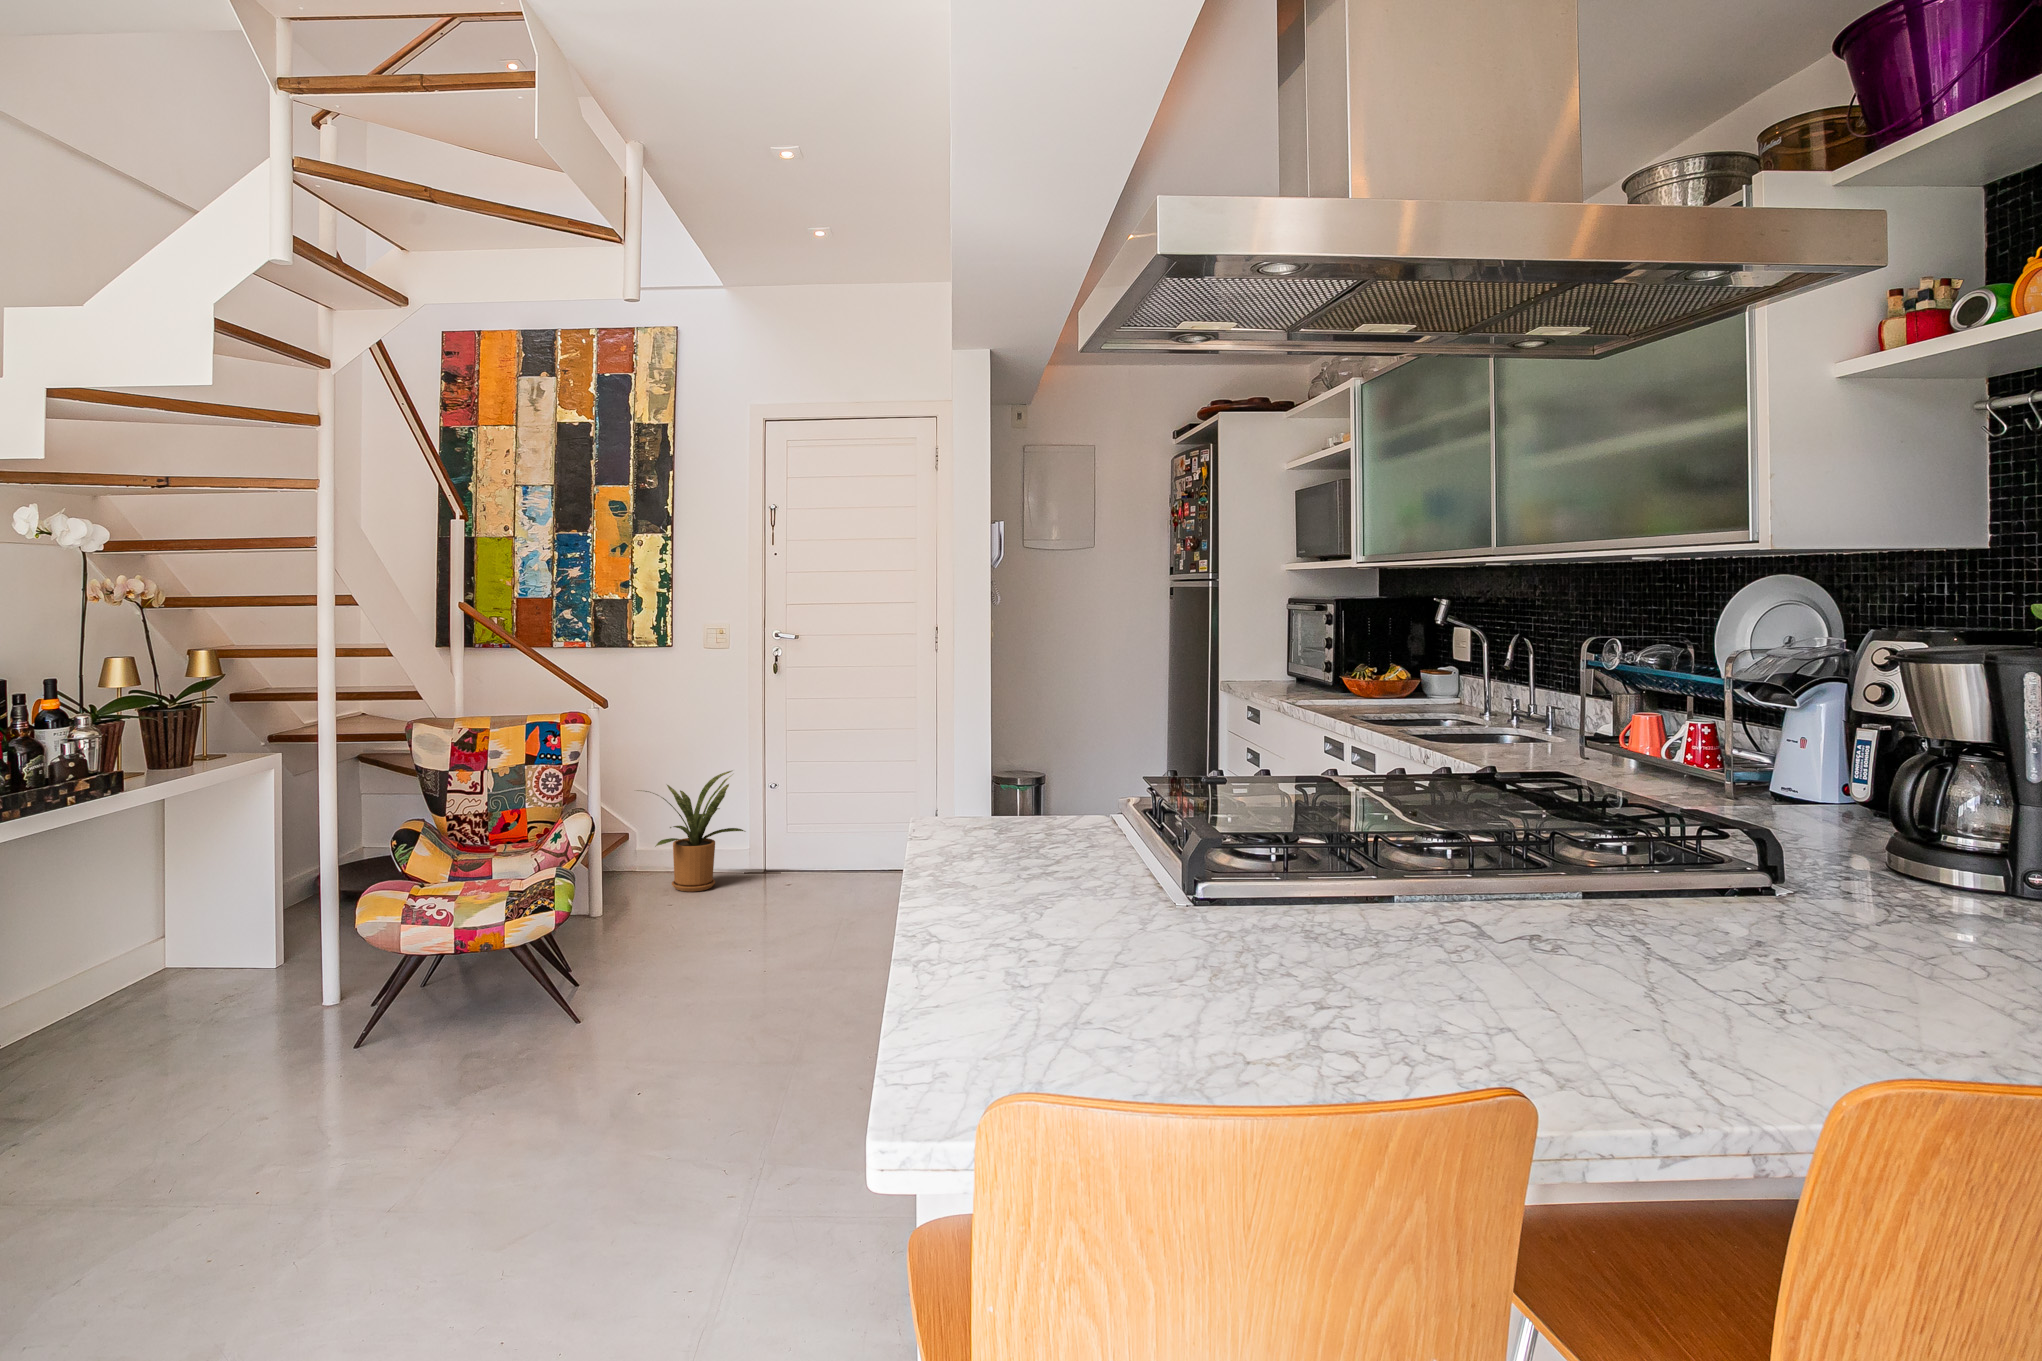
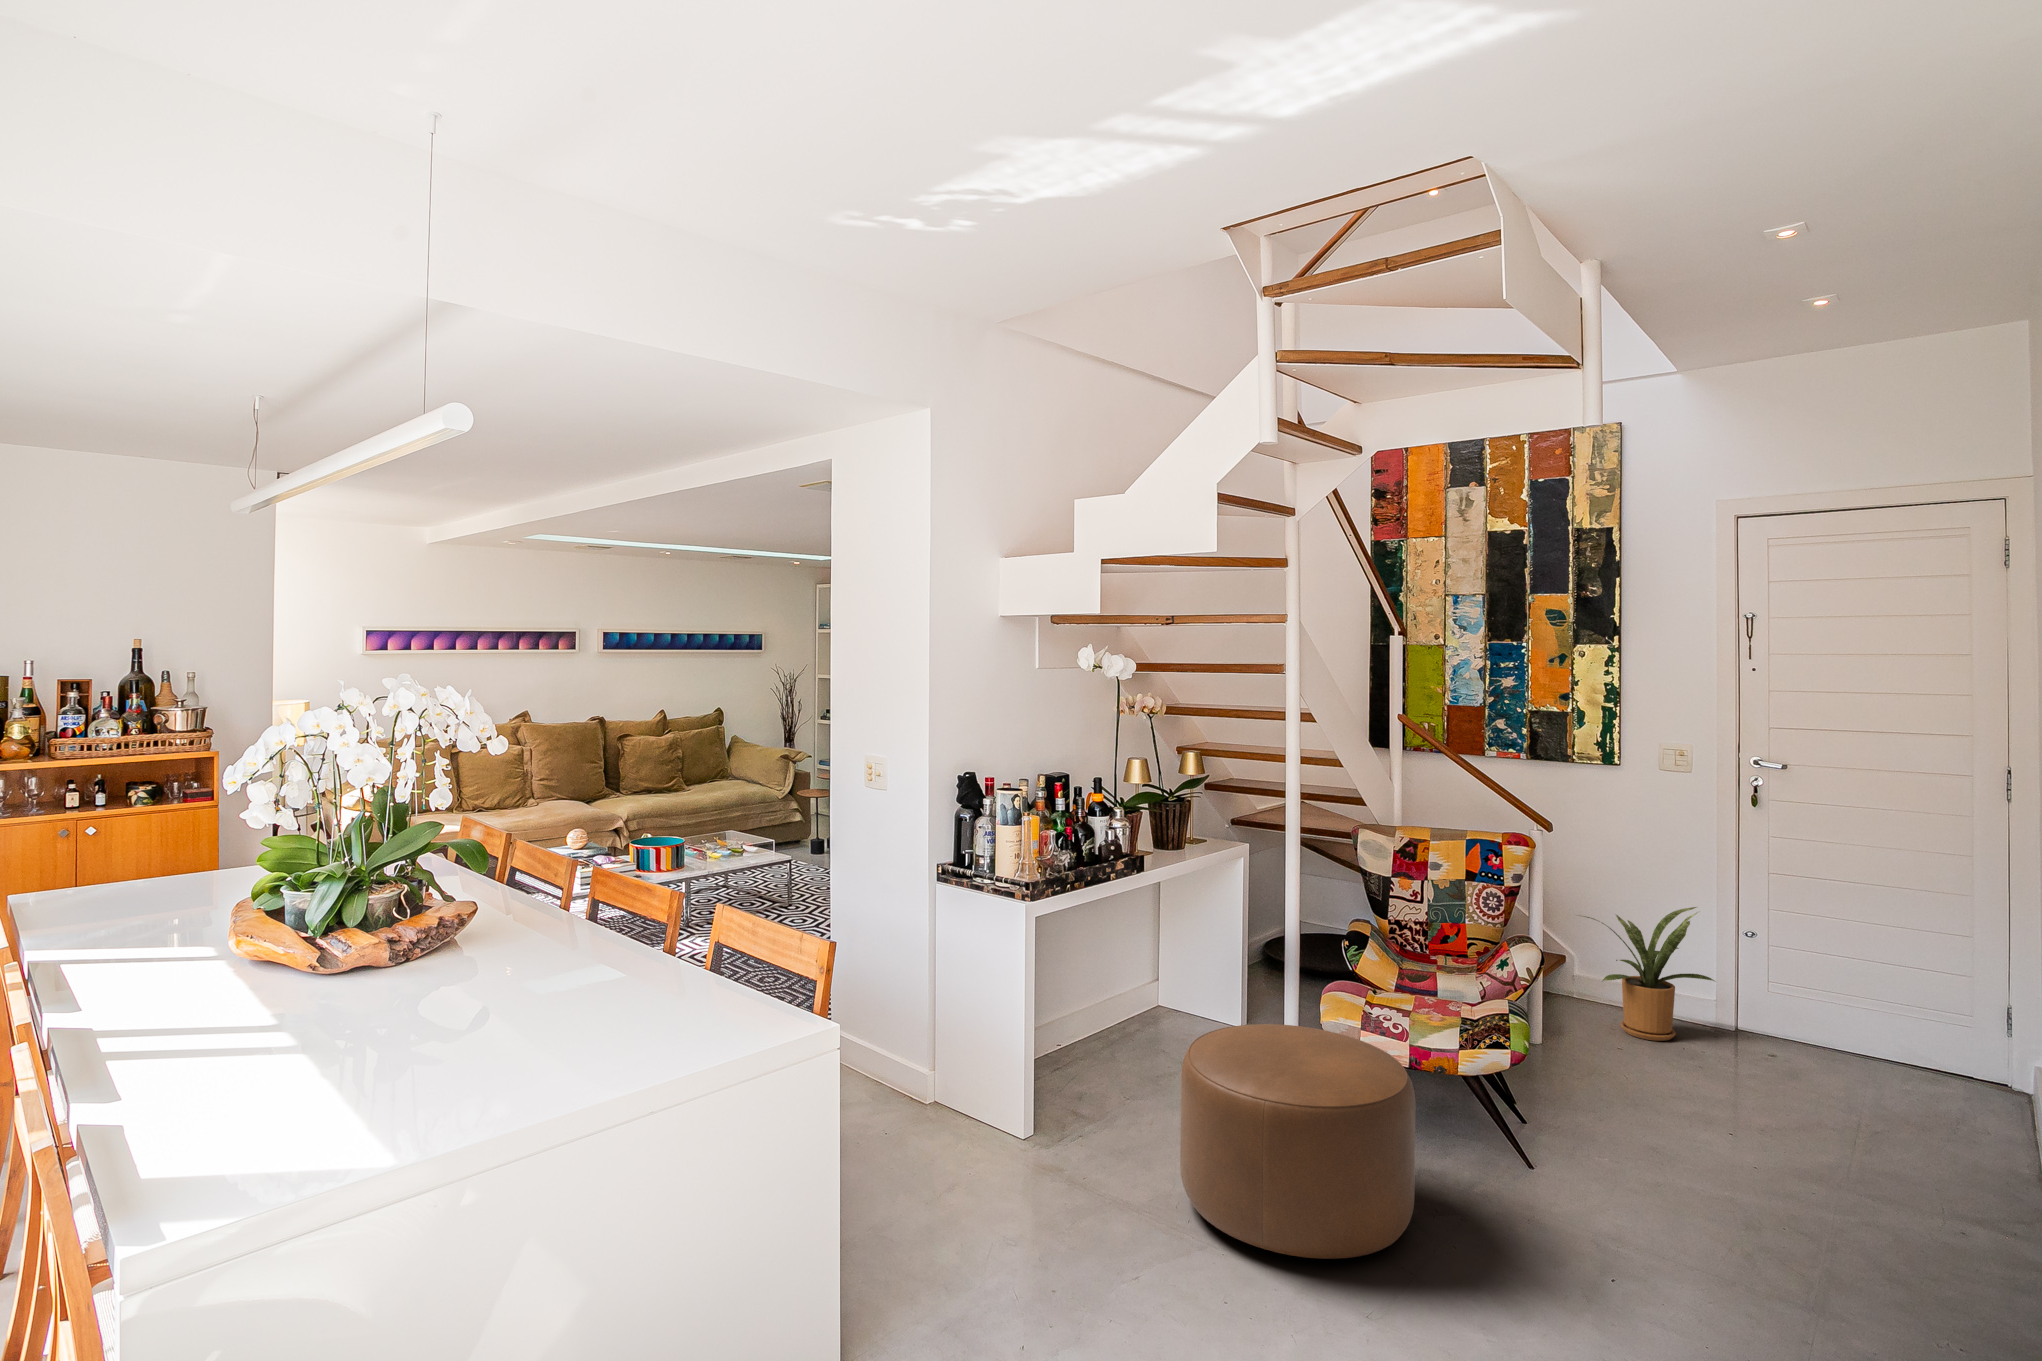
ottoman: none [177,925,455,1153] -> present [1180,1024,1415,1259]

